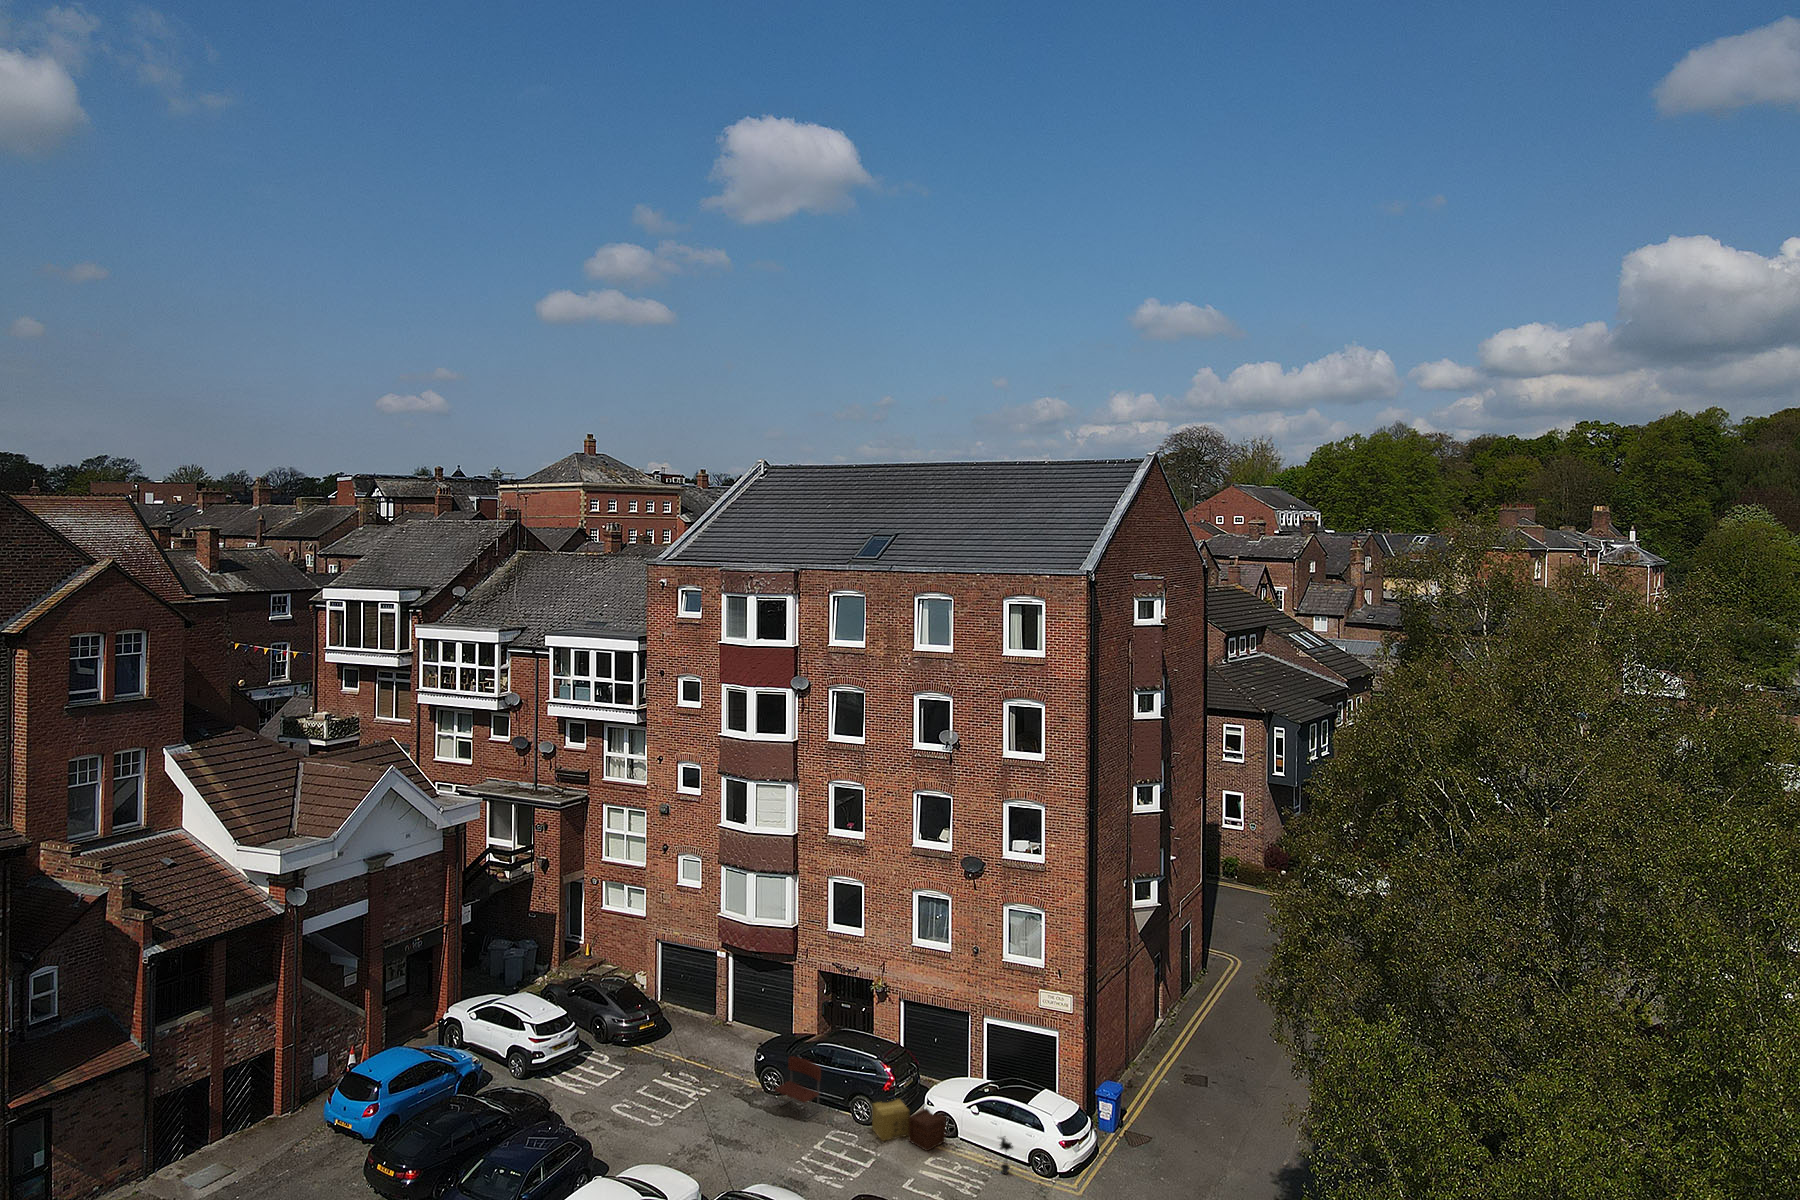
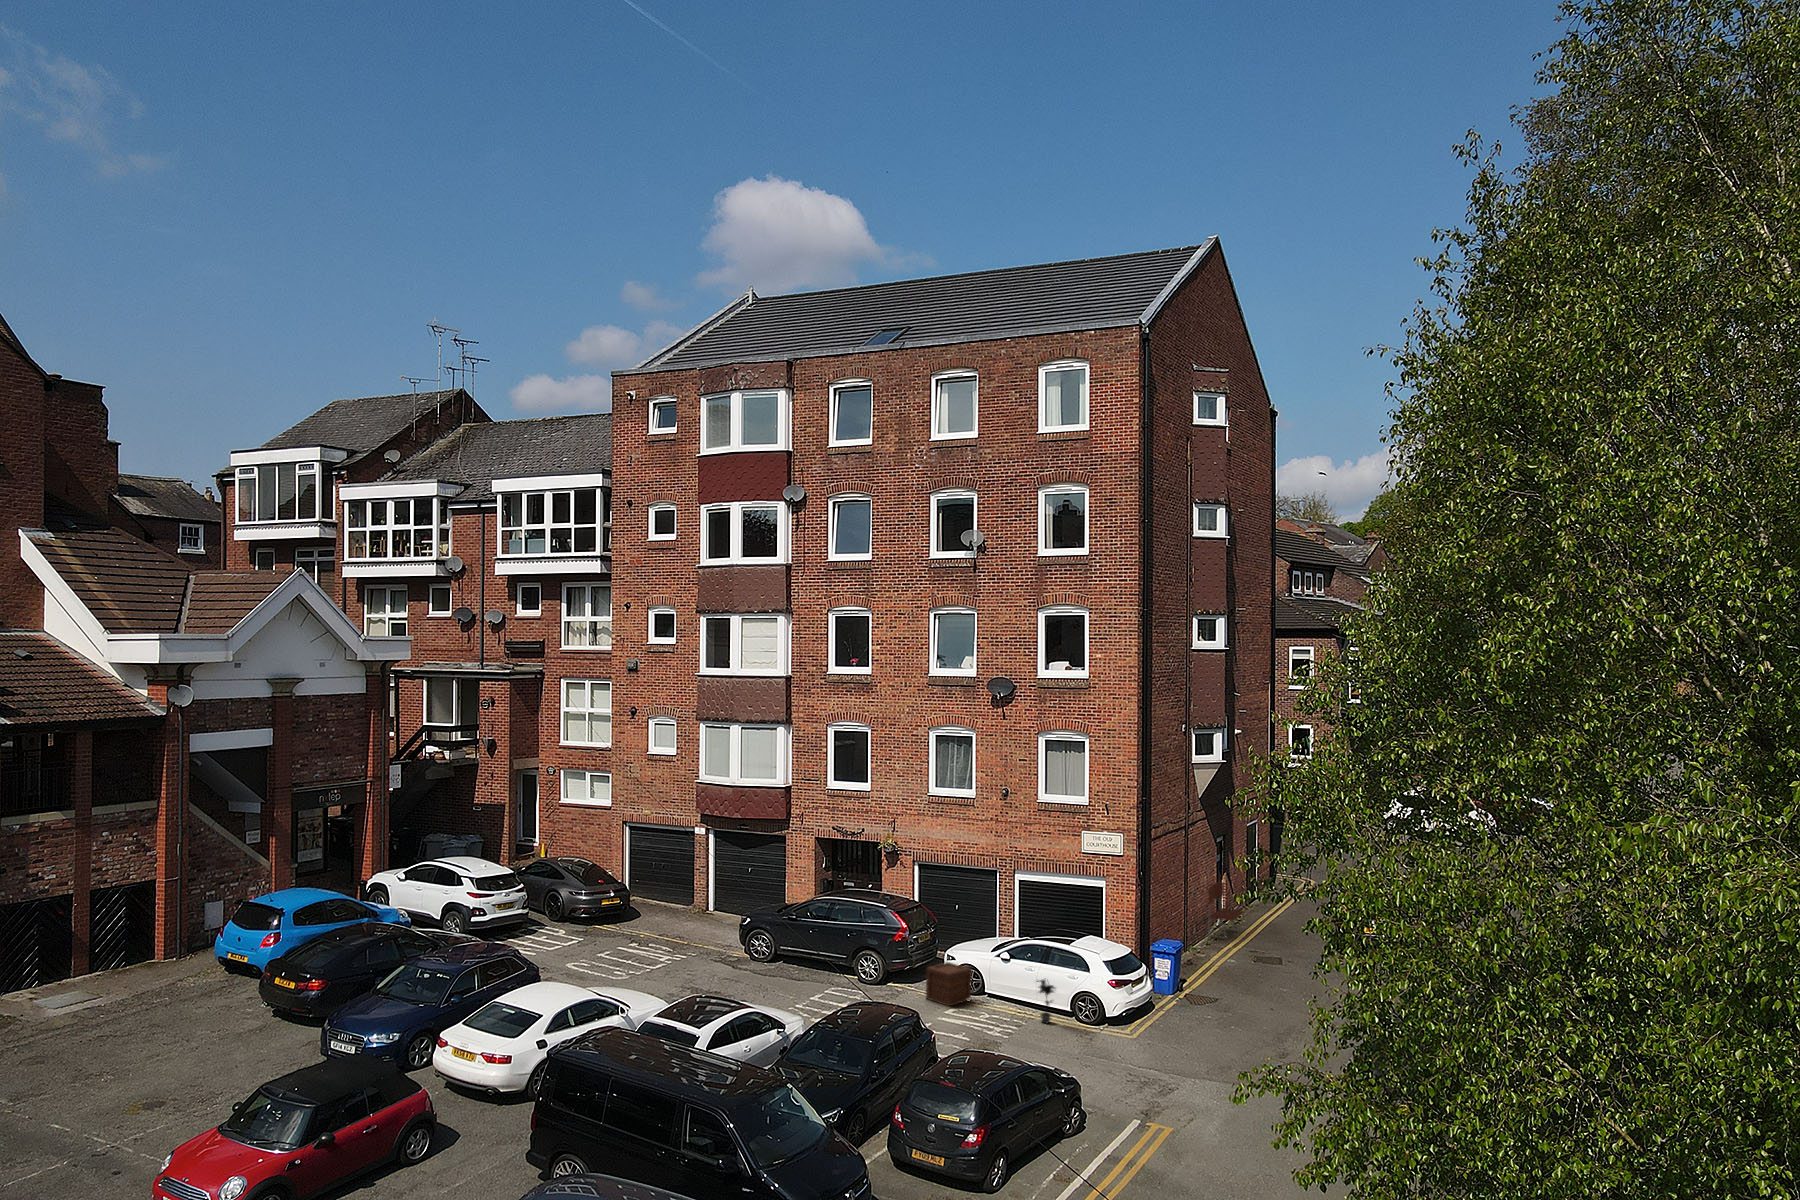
bench: present [775,1056,821,1118] -> present [1208,882,1244,939]
cardboard box: present [872,1099,909,1141] -> none [881,955,927,999]

